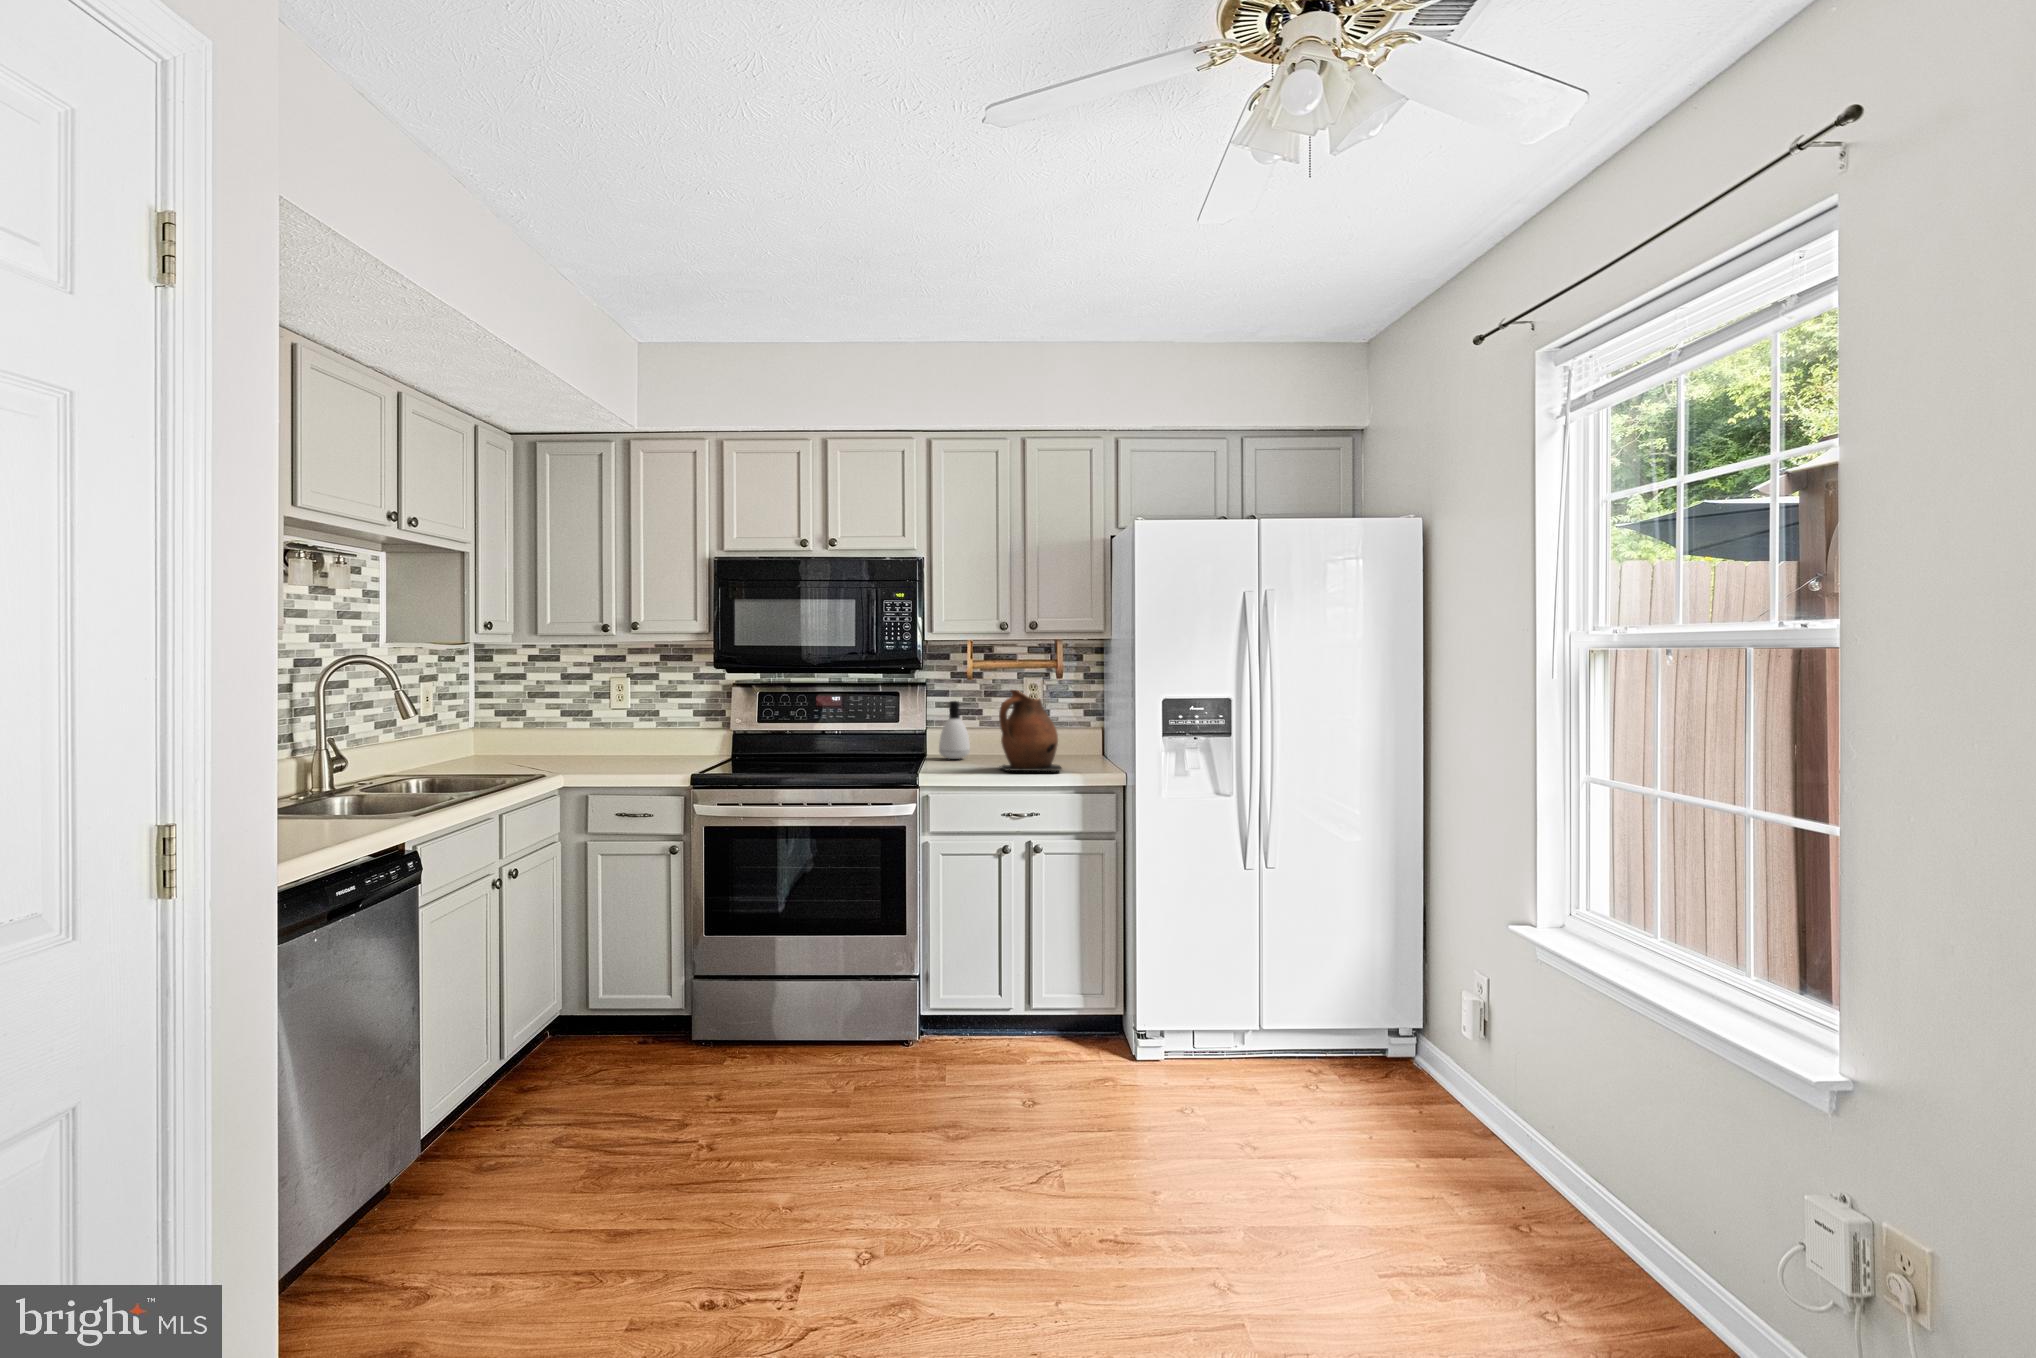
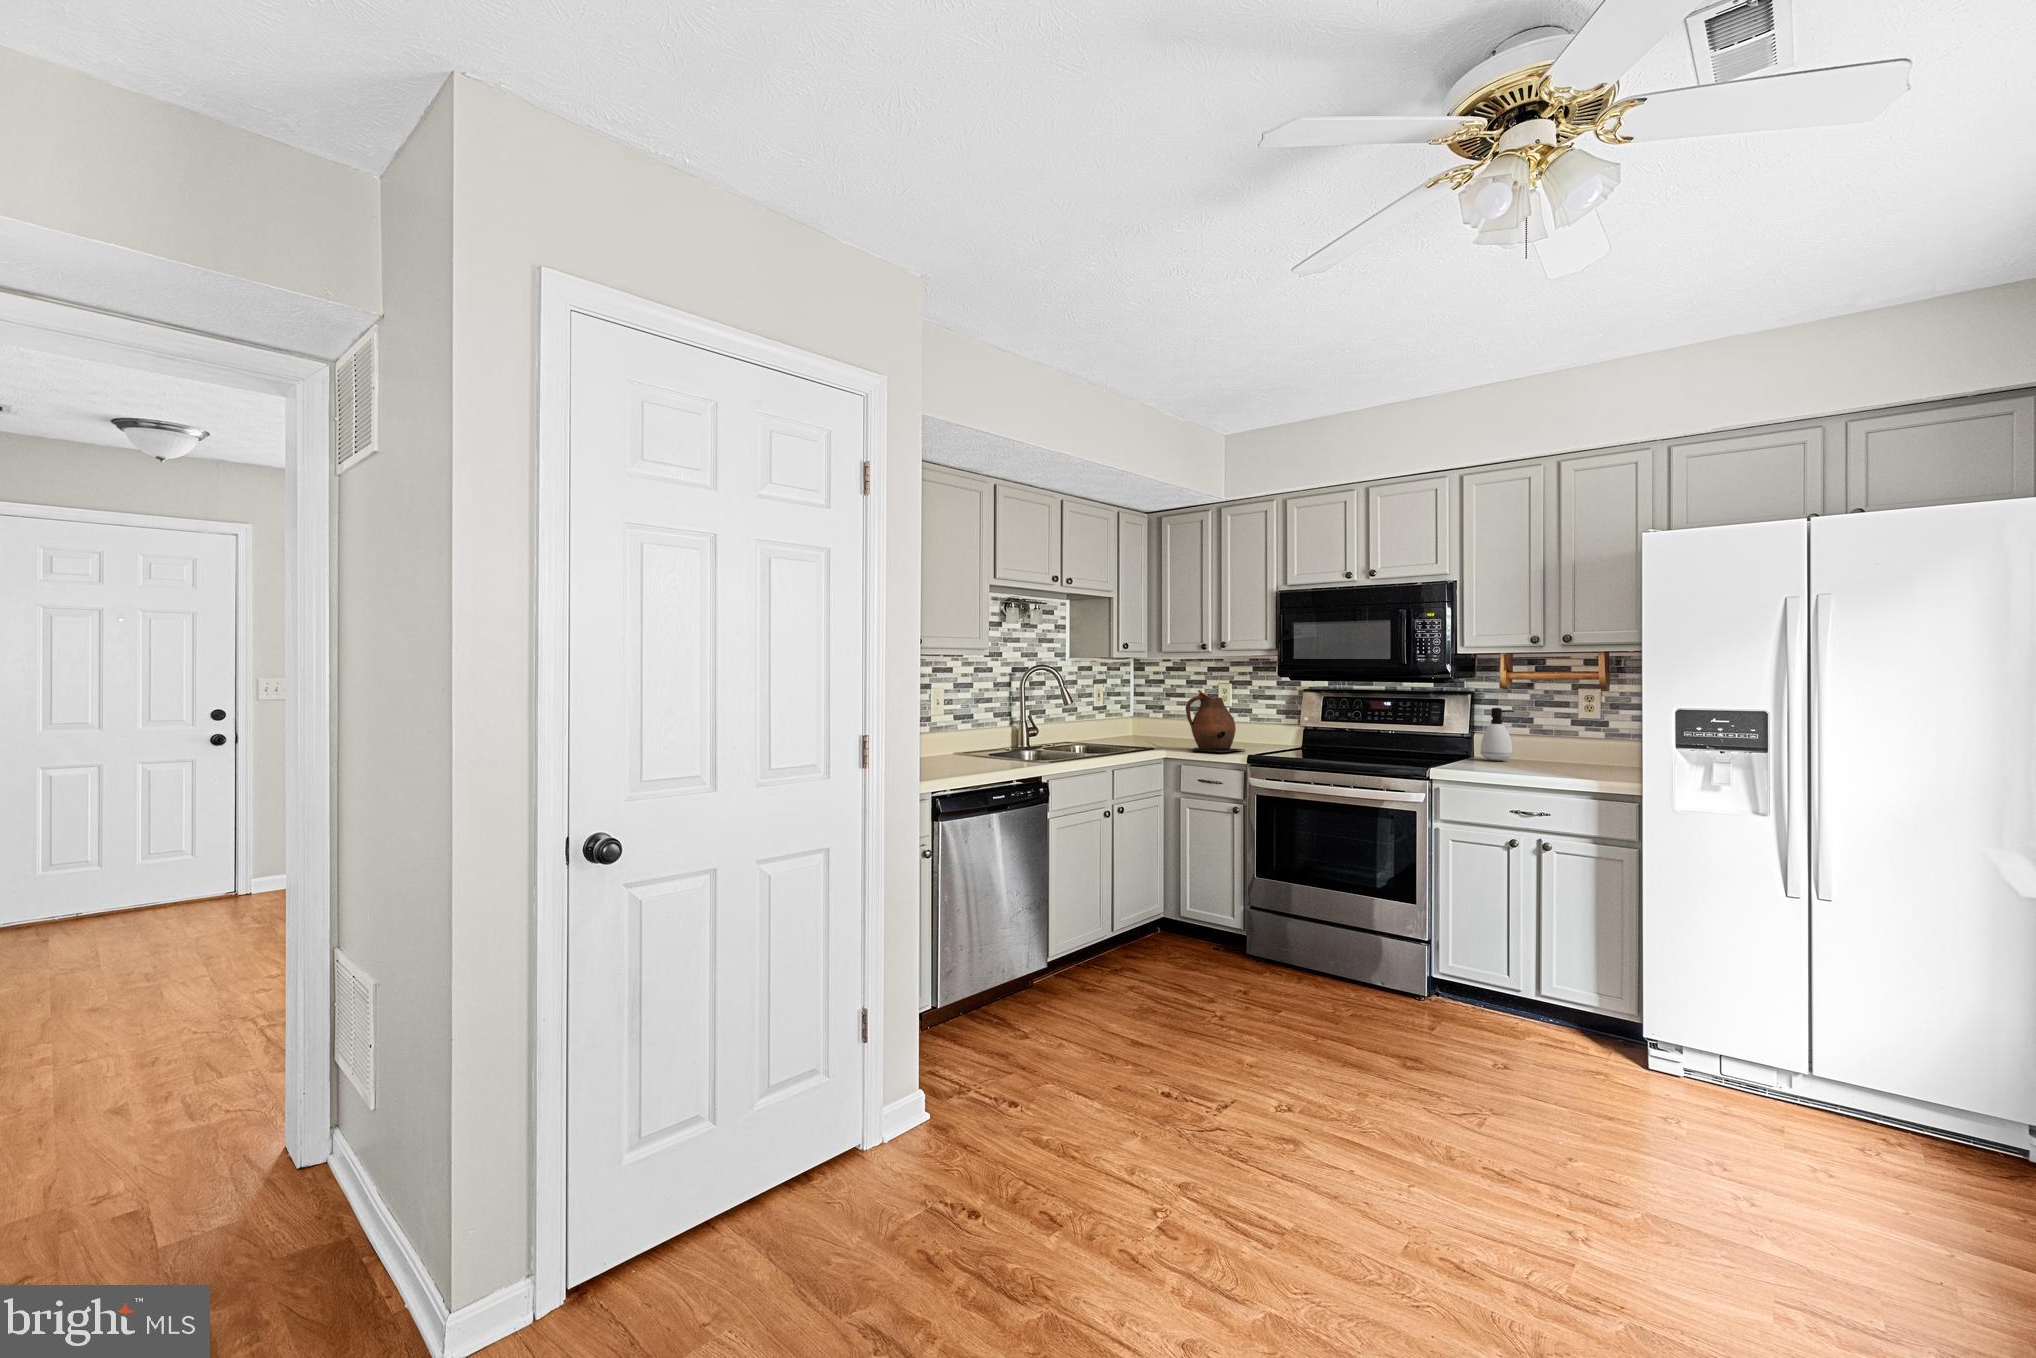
ceramic pitcher: present [999,690,1062,771] -> present [1186,690,1245,753]

